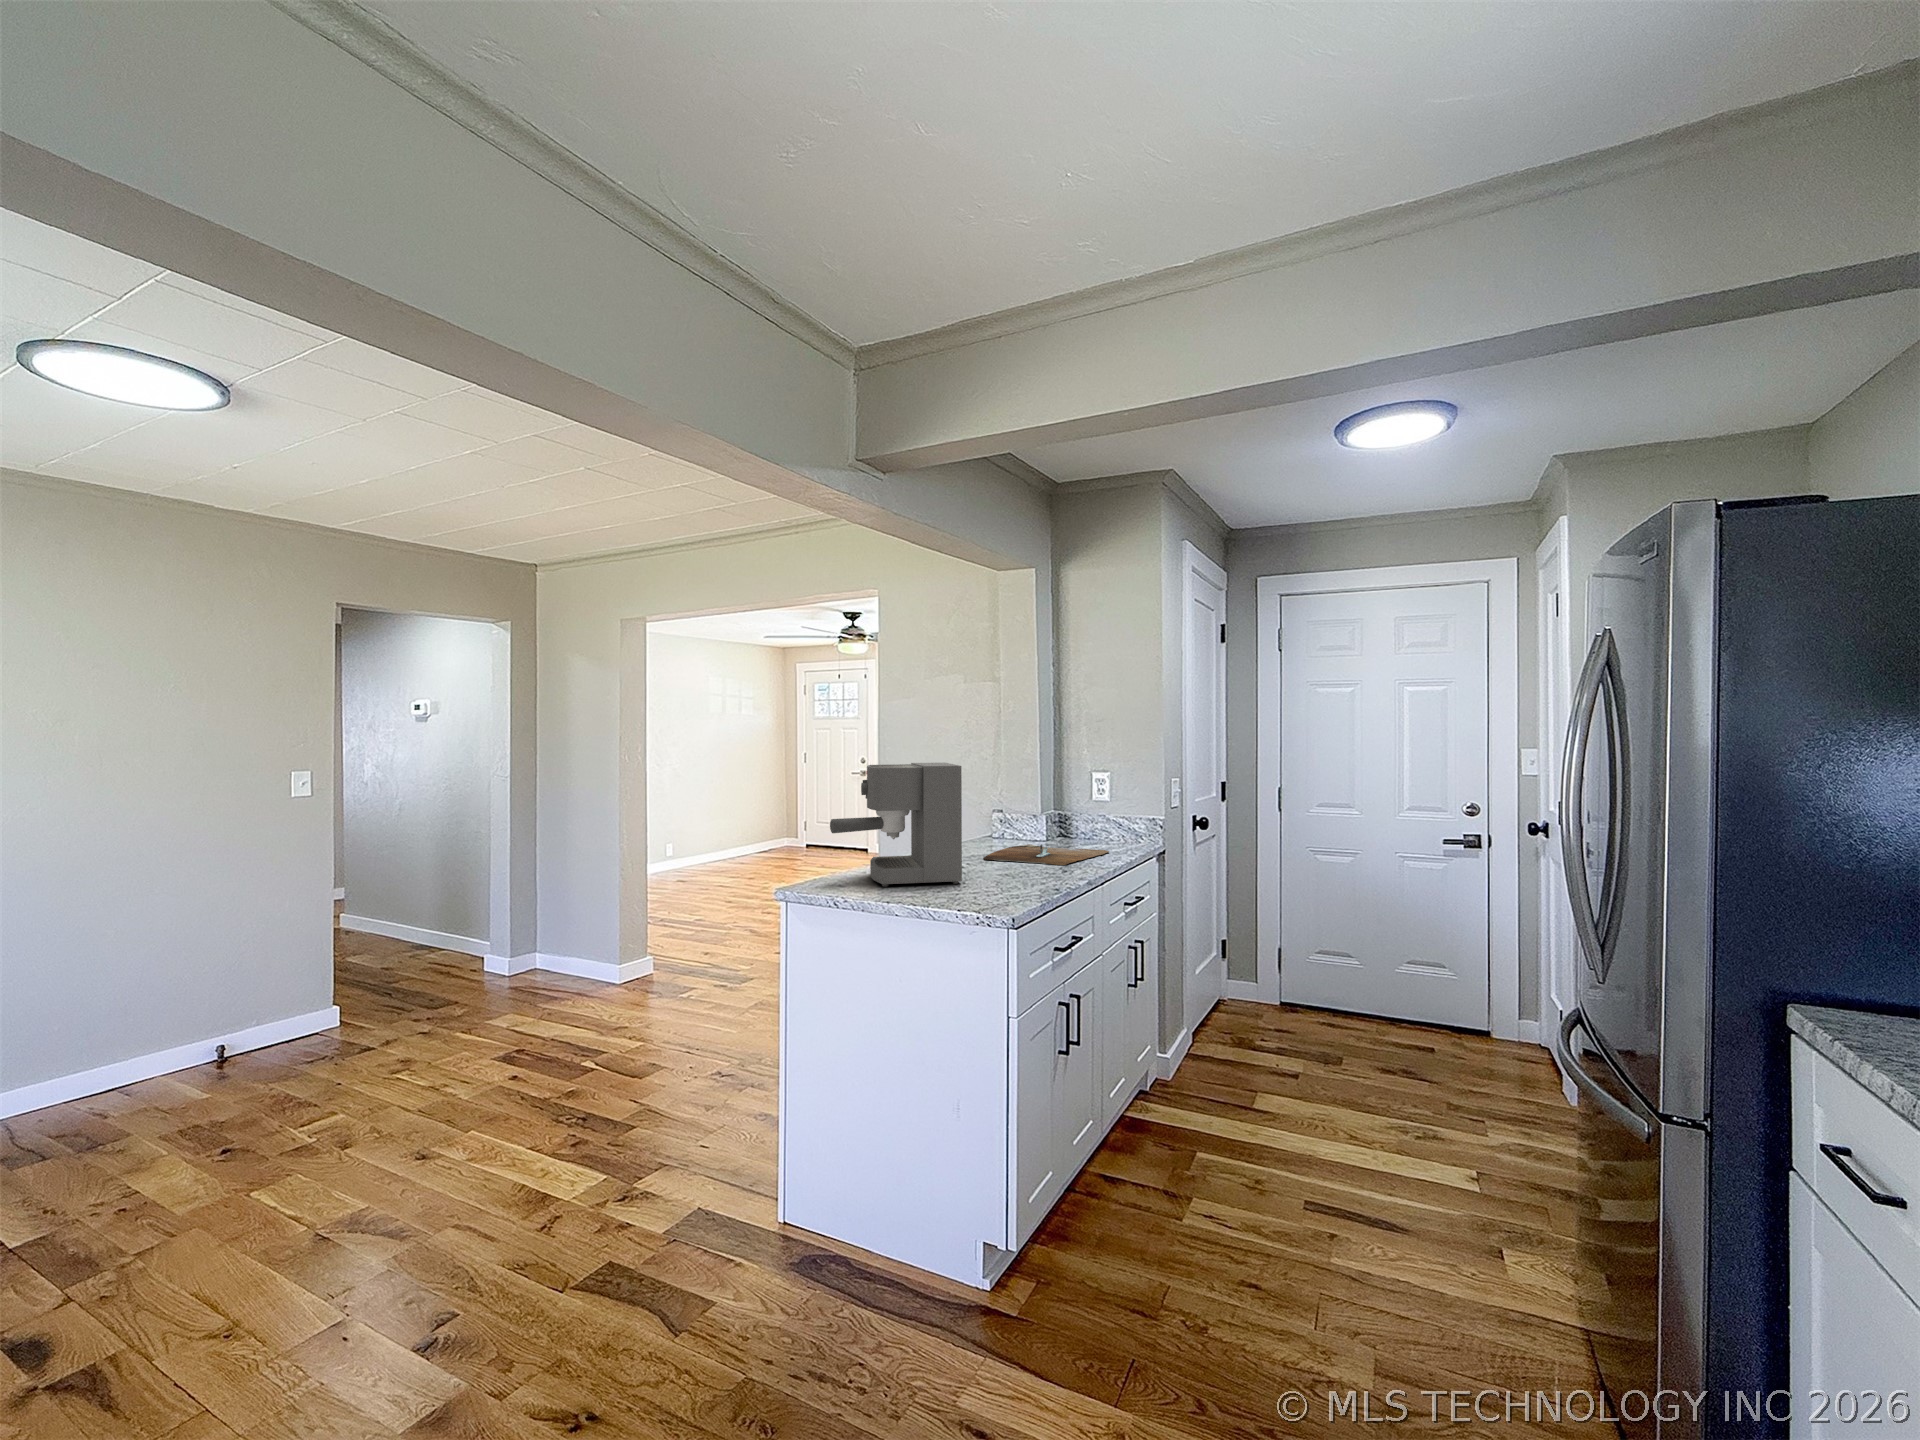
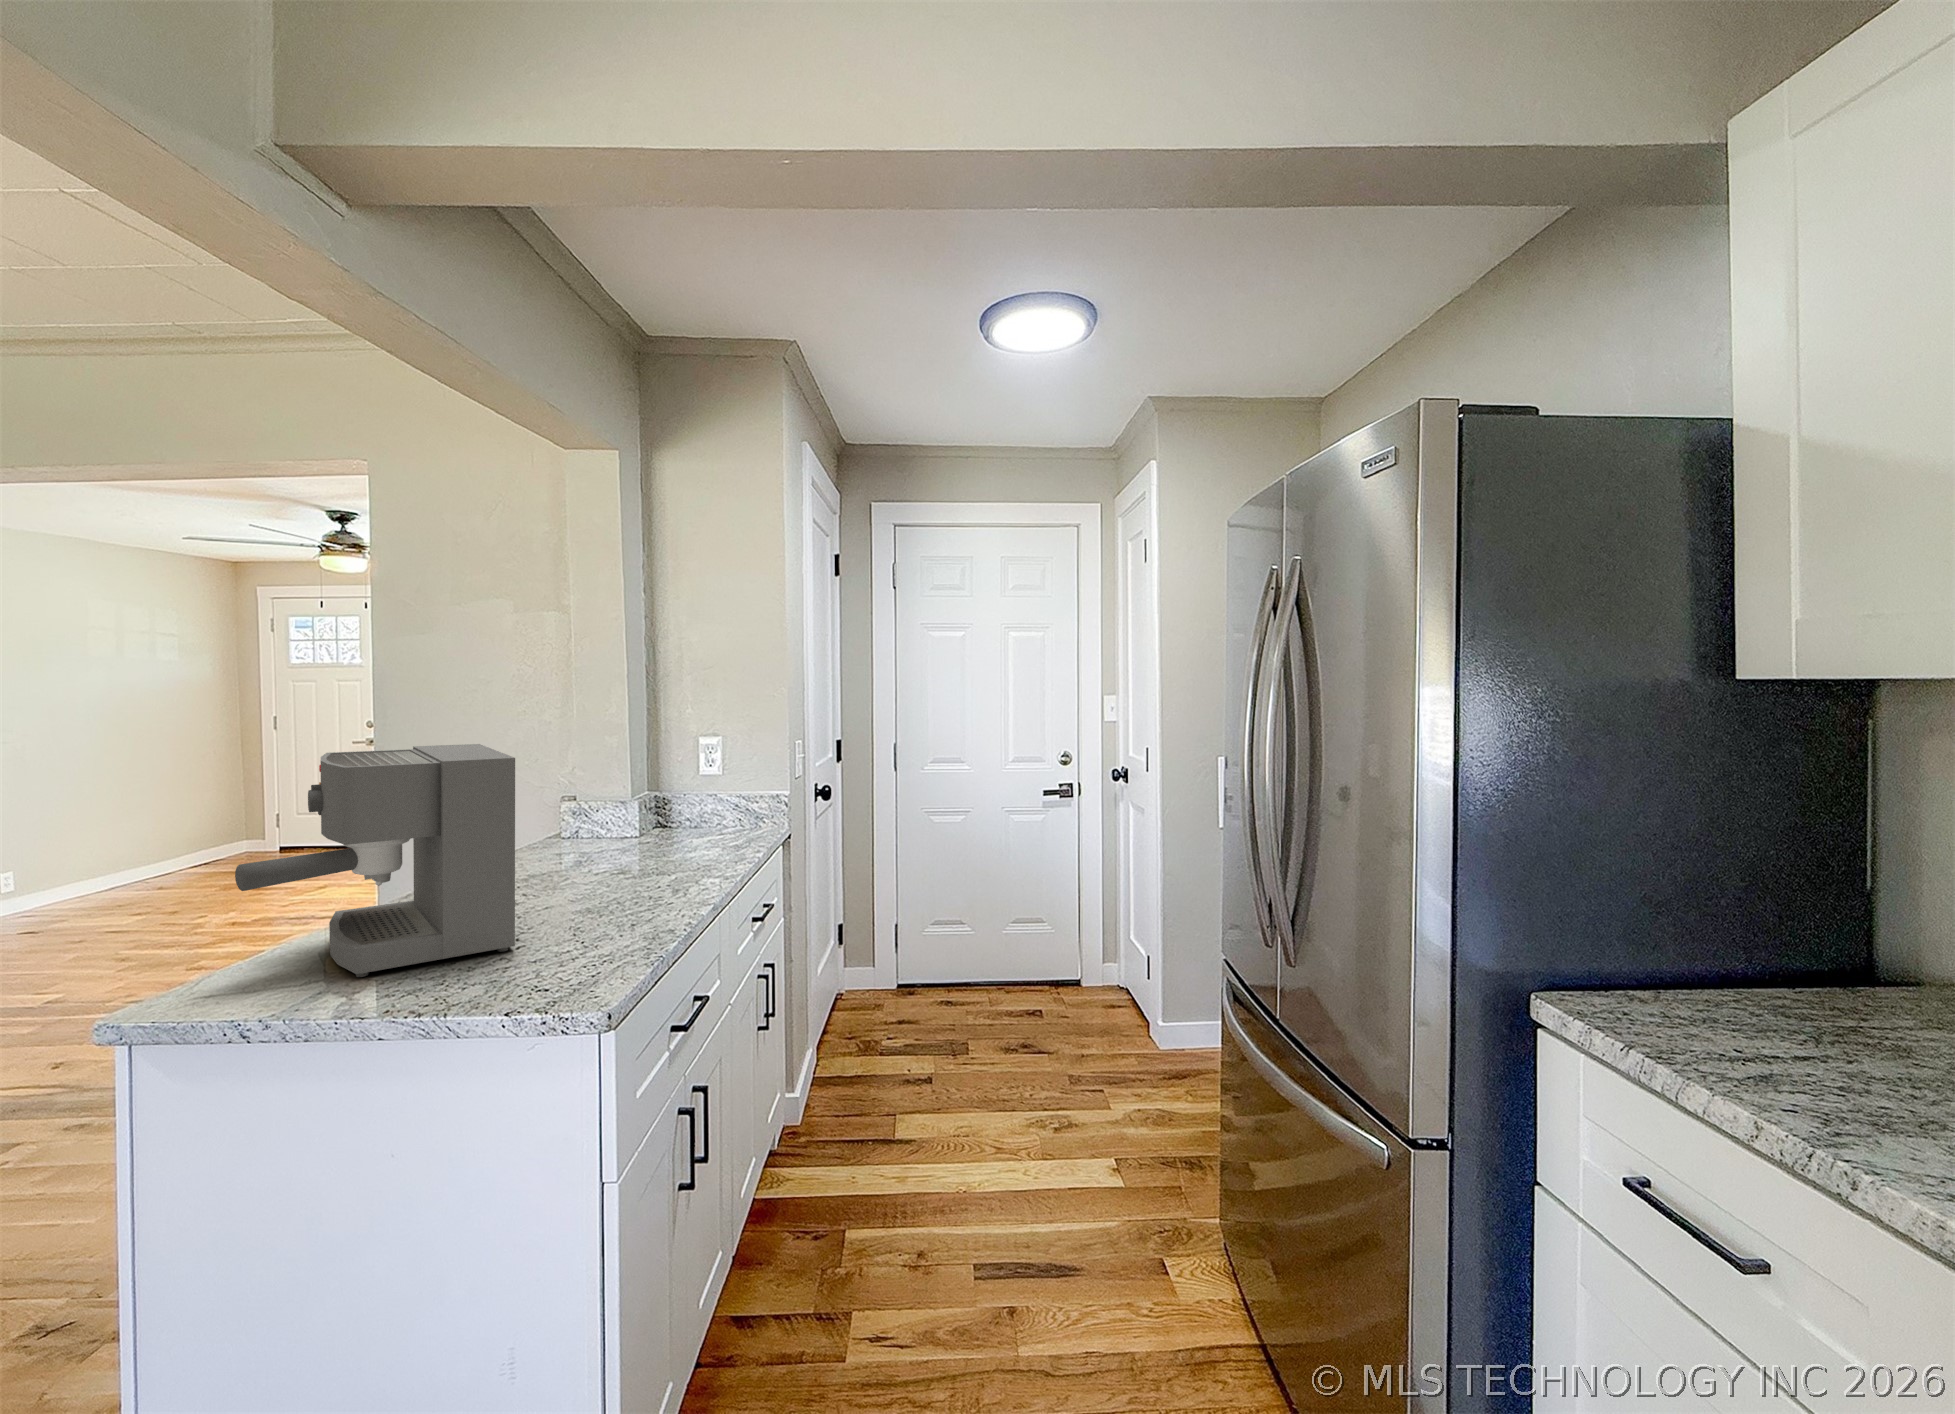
cutting board: present [984,844,1109,865] -> none [541,845,730,886]

